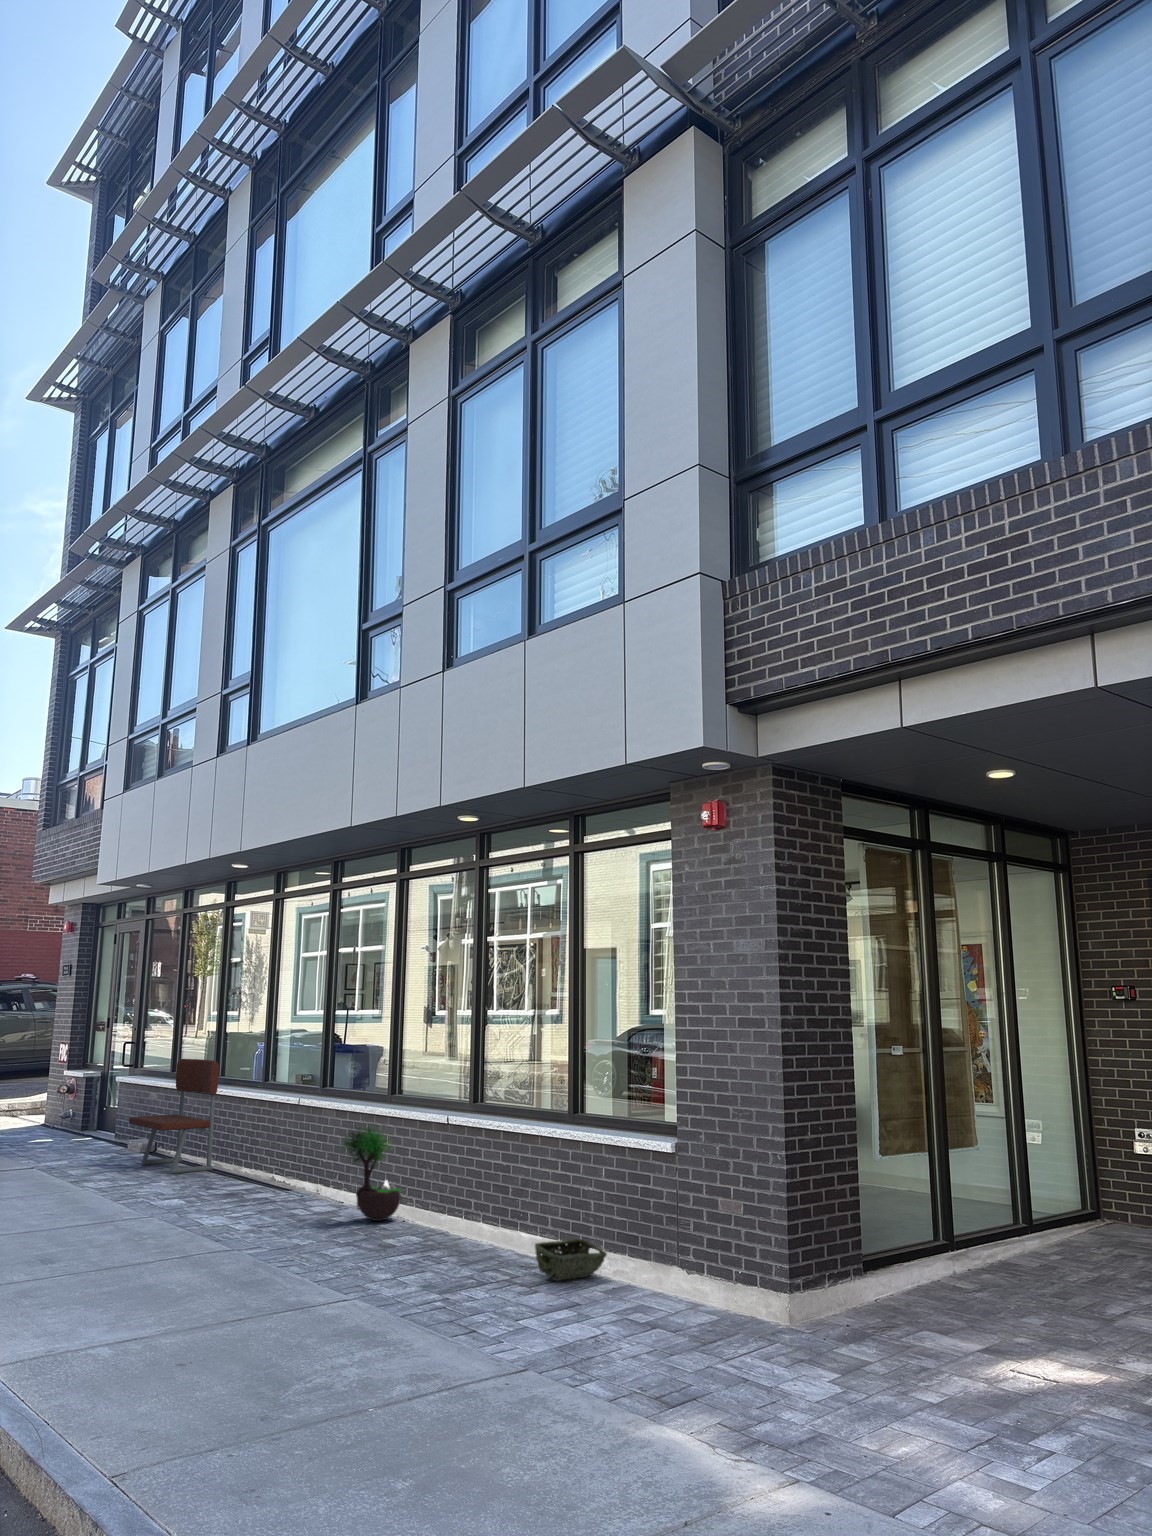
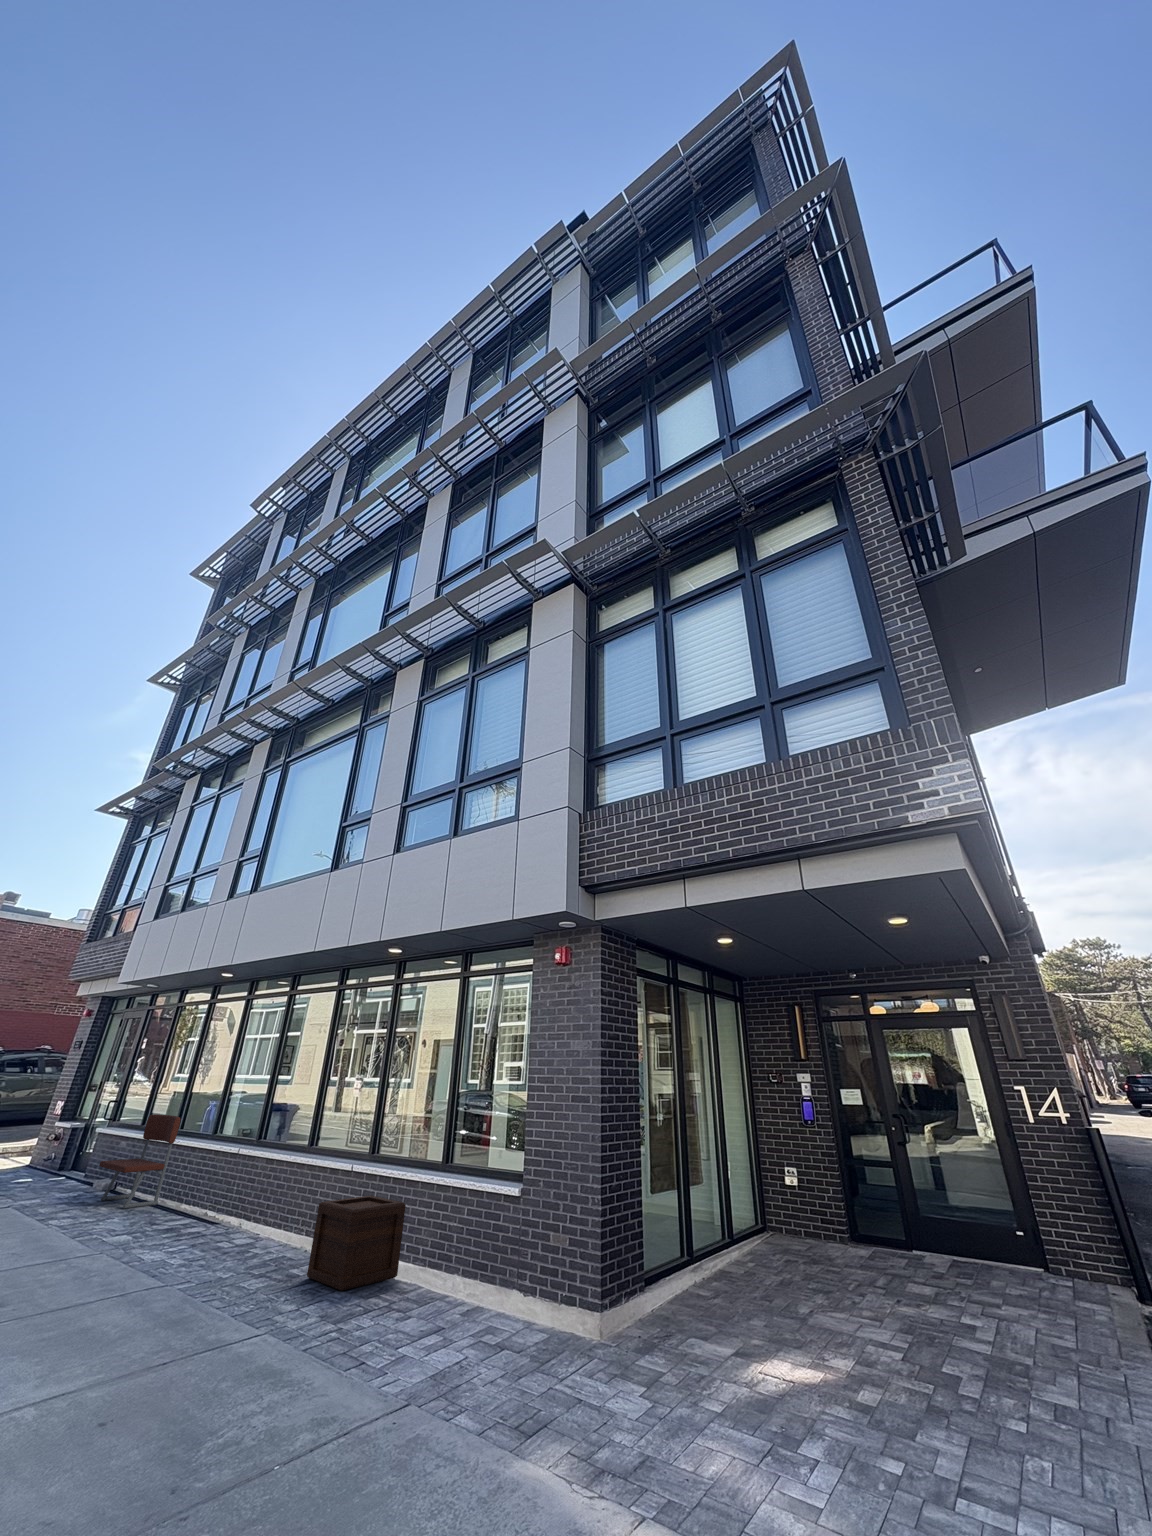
potted tree: present [342,1124,401,1221] -> none [264,1164,307,1250]
wooden crate: none [405,1155,524,1263] -> present [307,1196,406,1291]
woven basket: present [535,1239,607,1281] -> none [411,1266,463,1306]

